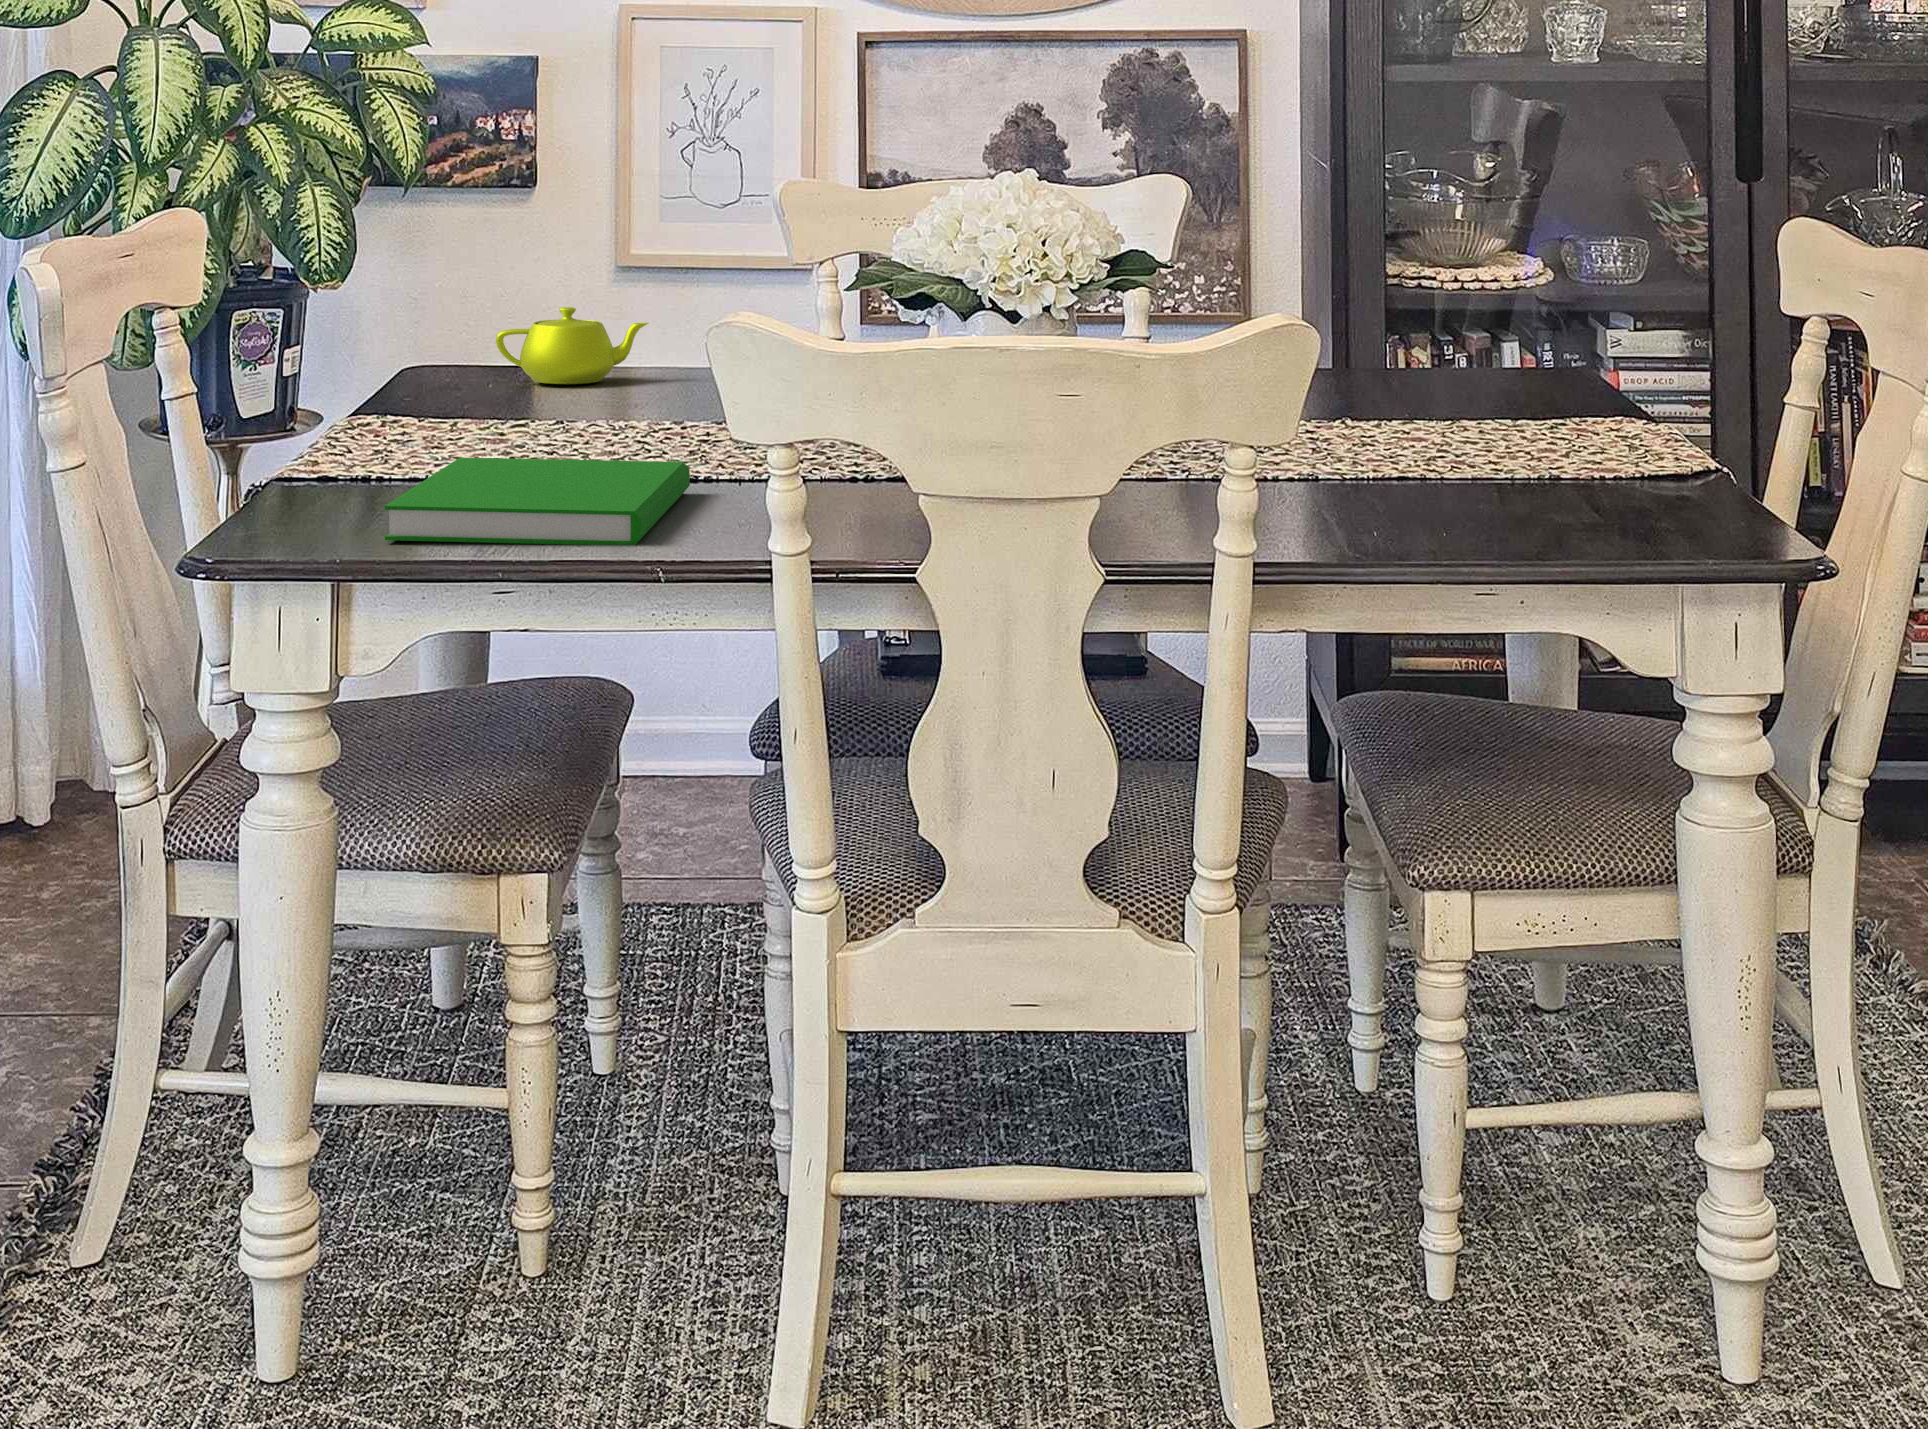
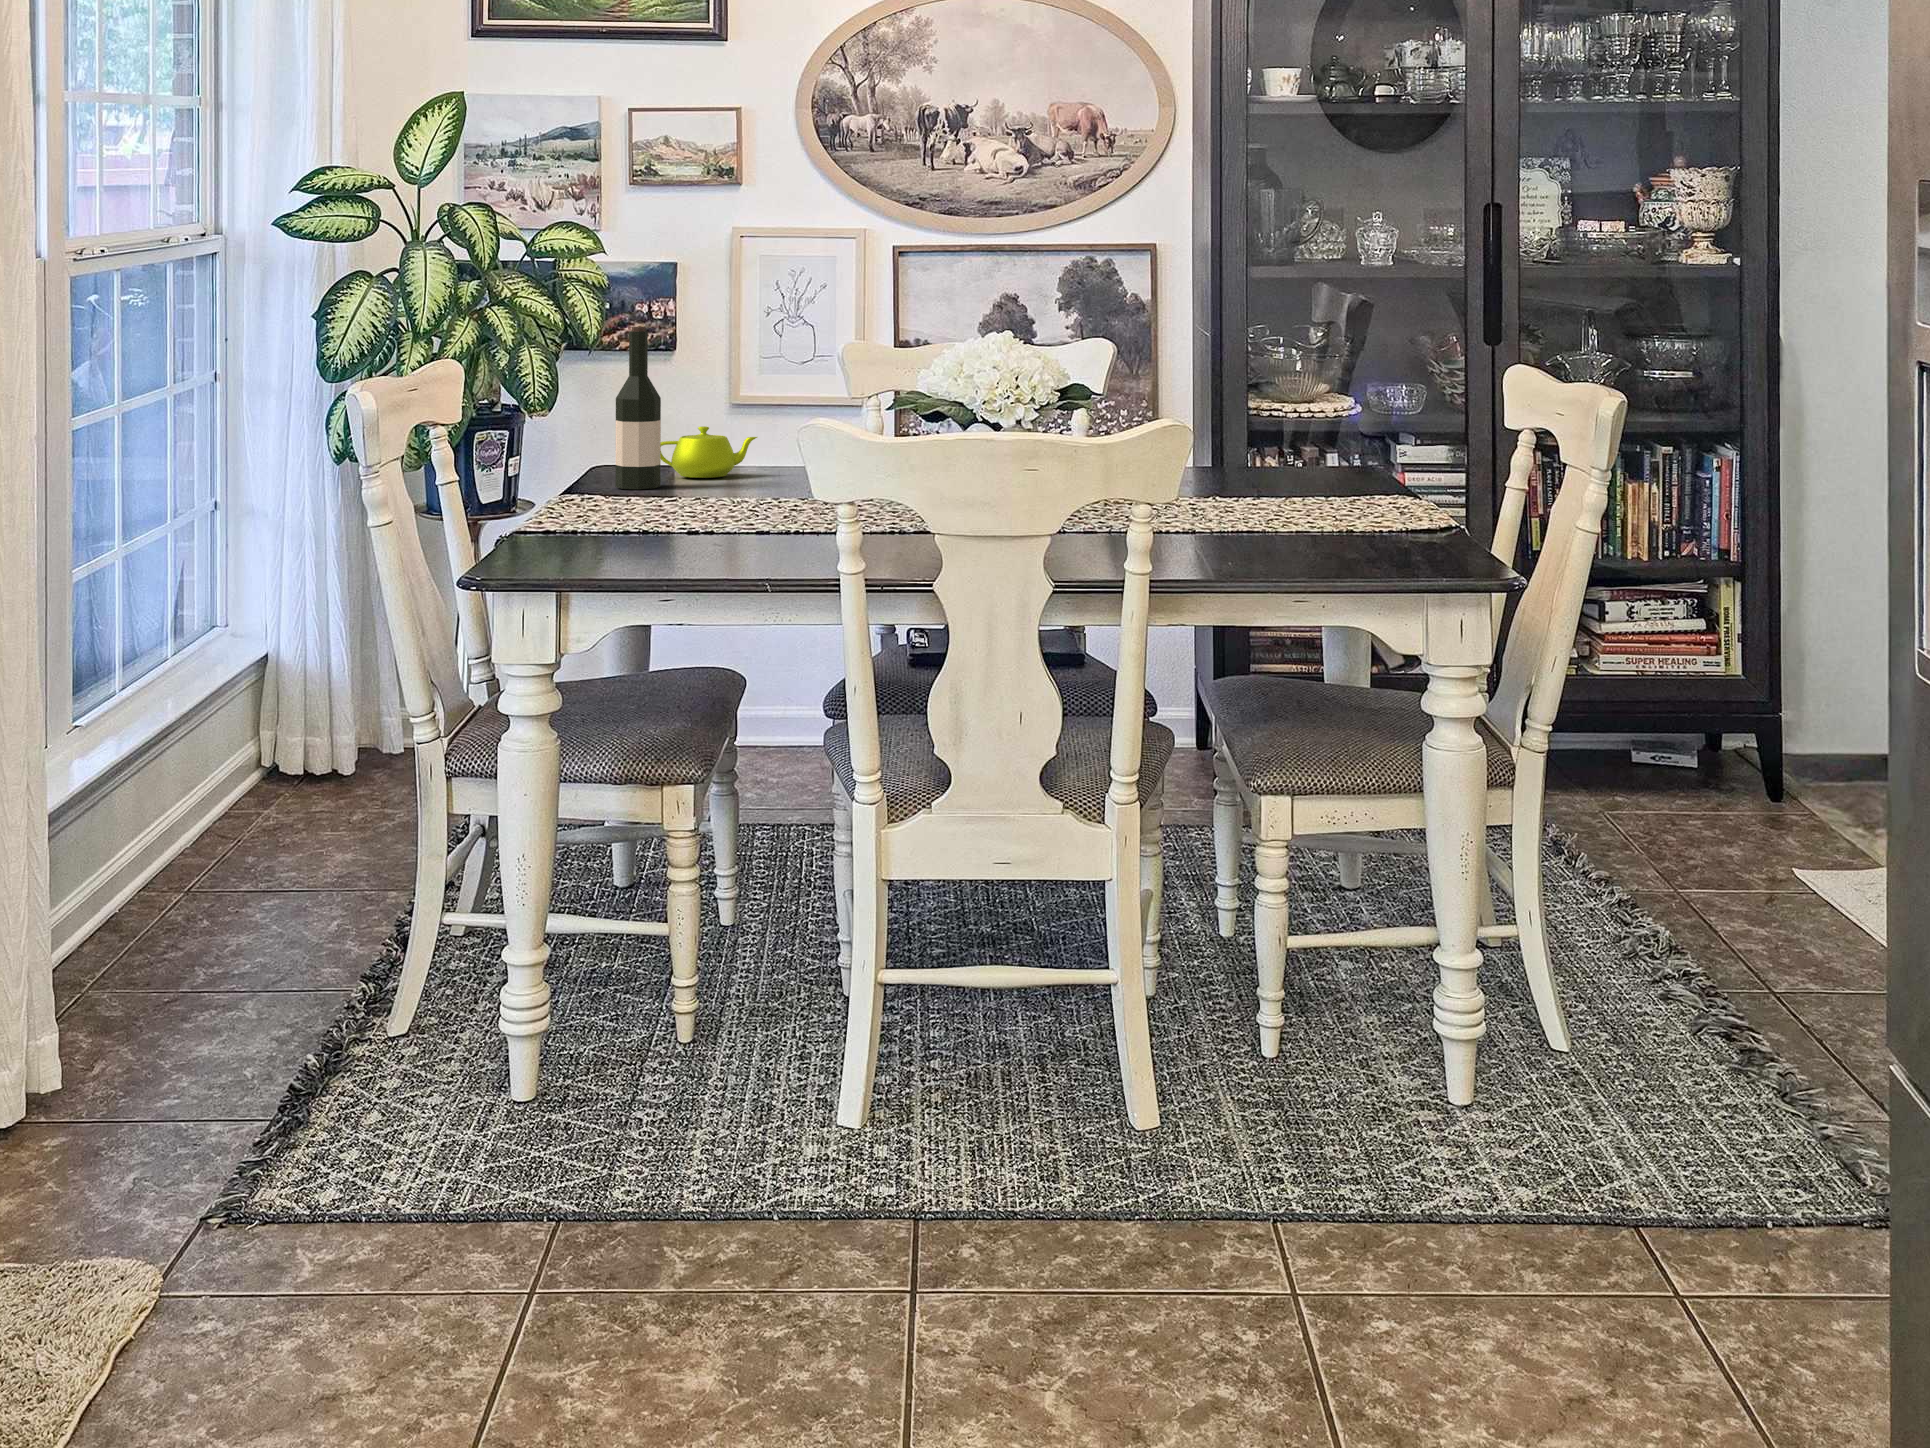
wine bottle: none [434,158,502,404] -> present [615,327,661,489]
book: present [384,457,690,545] -> none [597,516,789,566]

